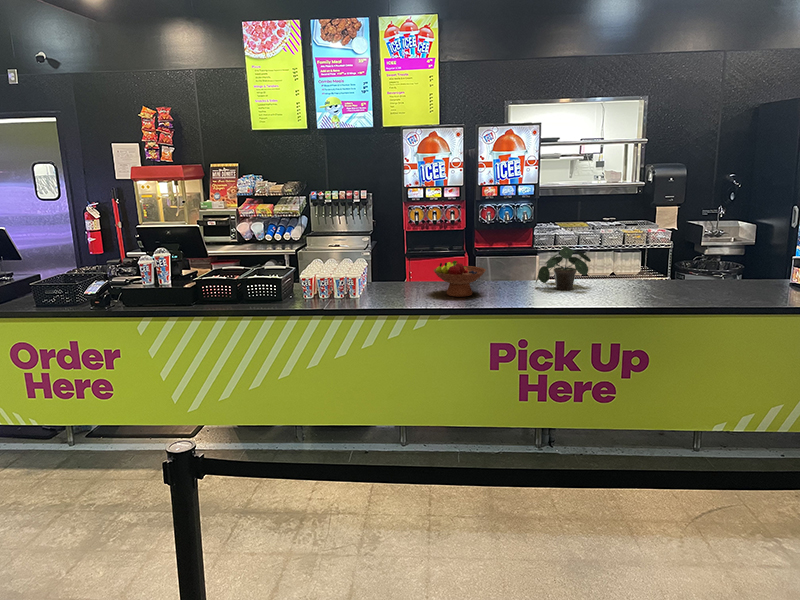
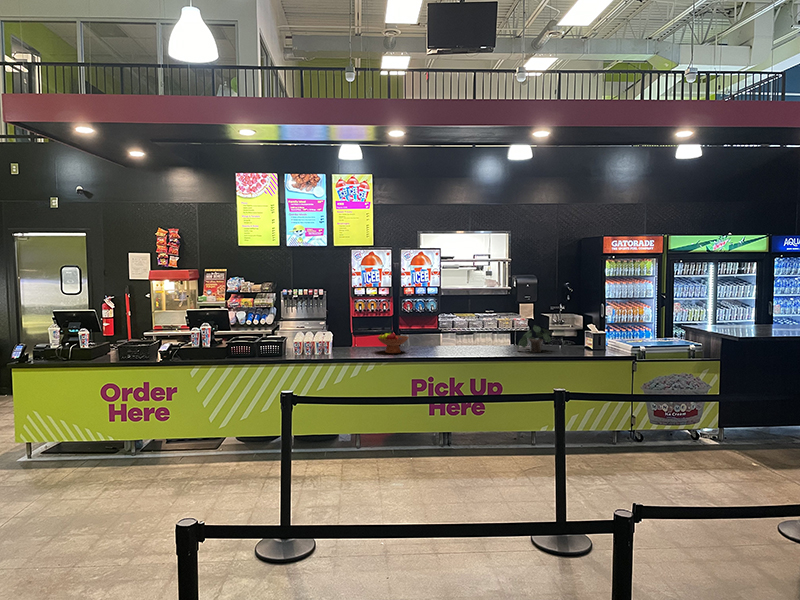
potted plant: present [536,246,591,290] -> present [518,325,551,352]

